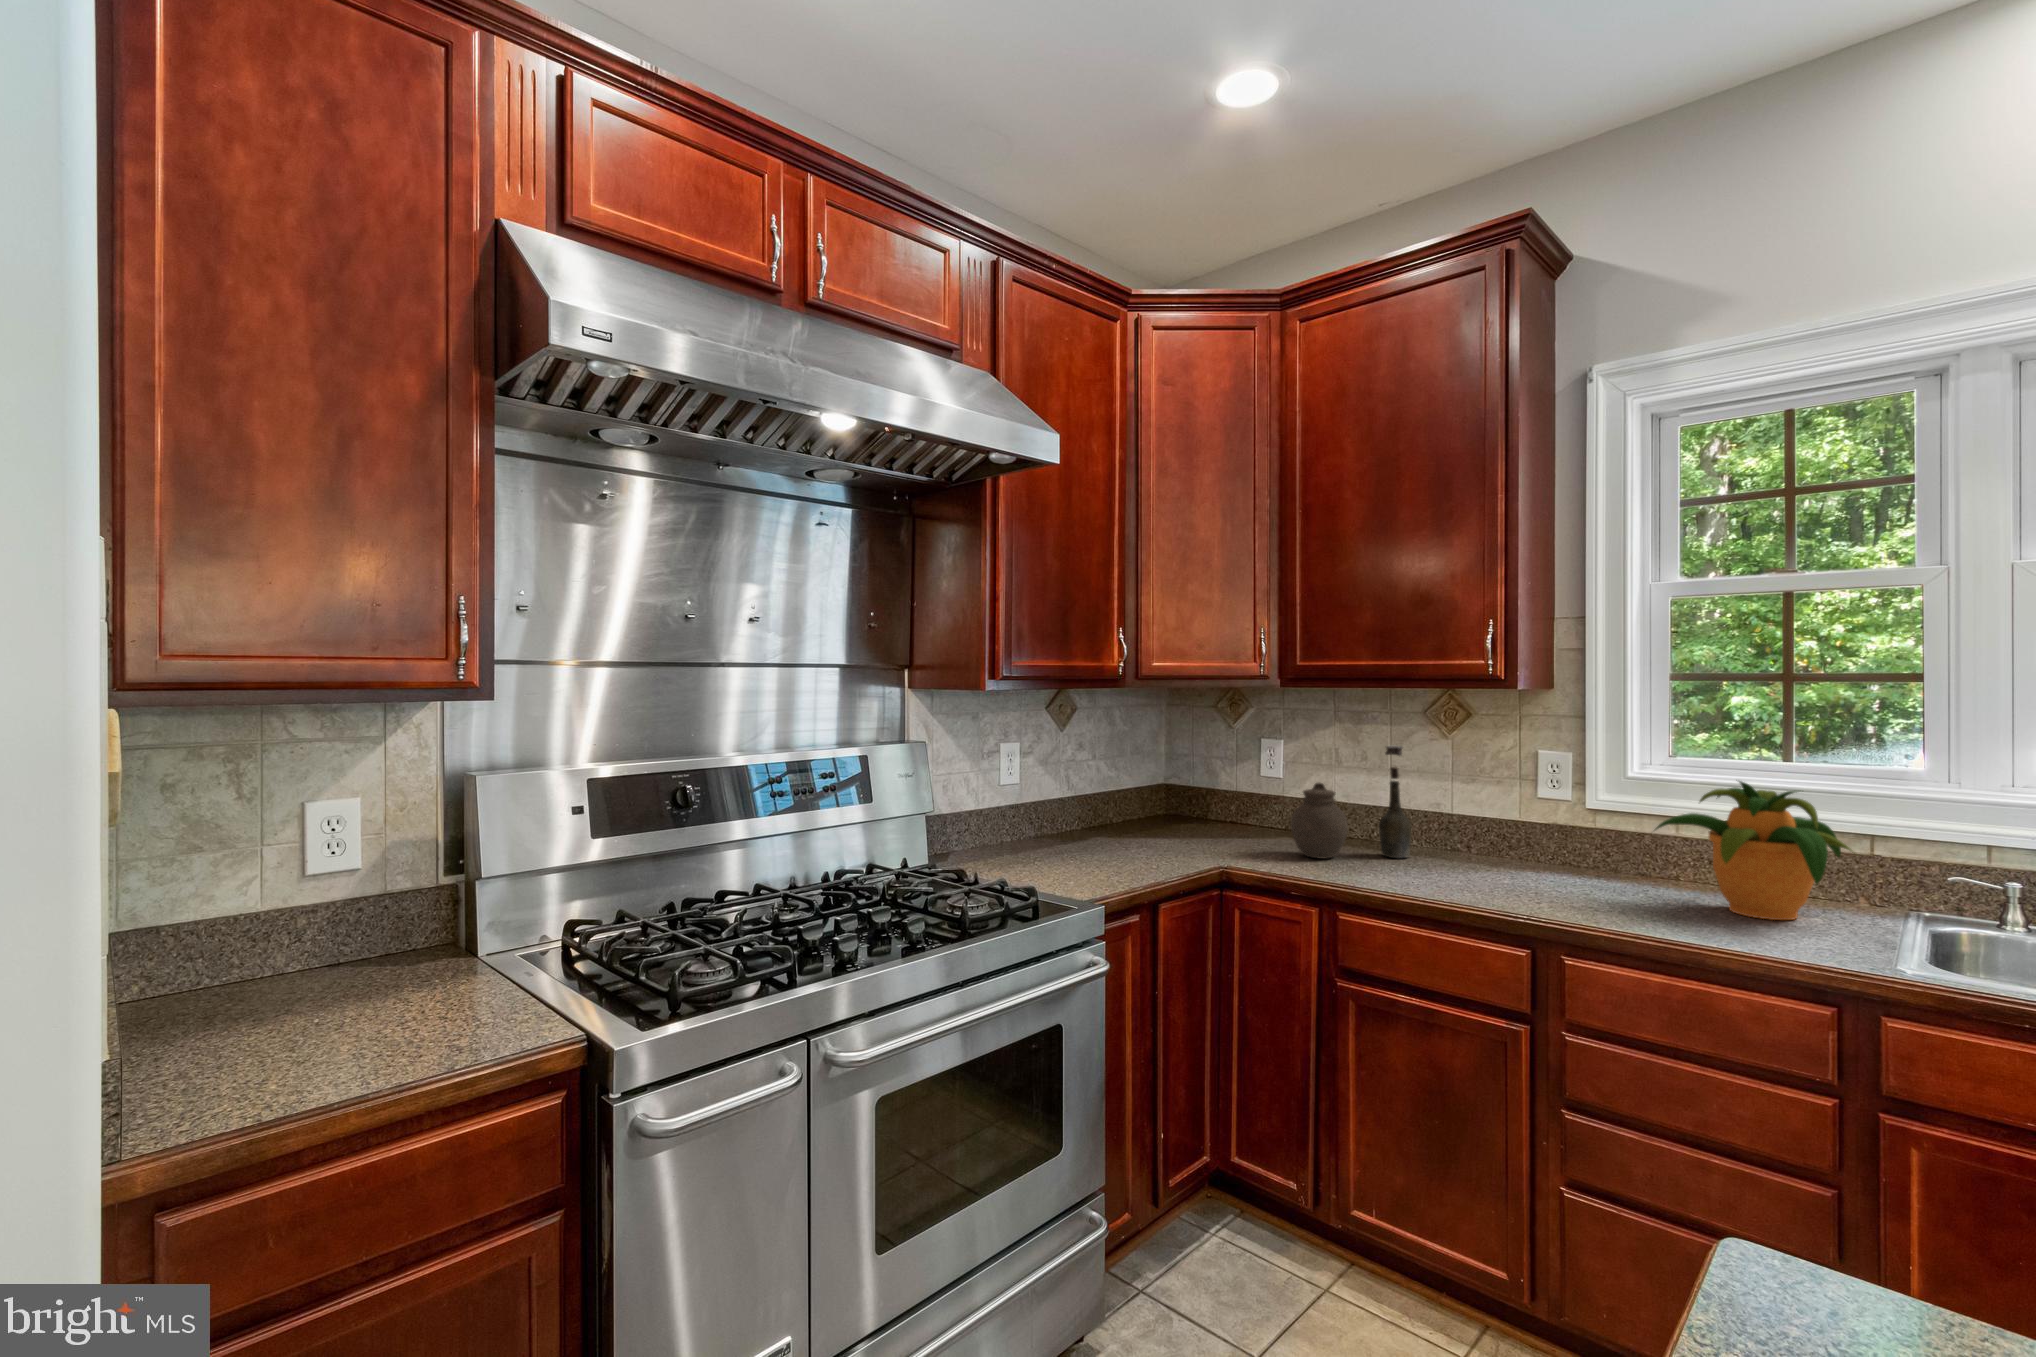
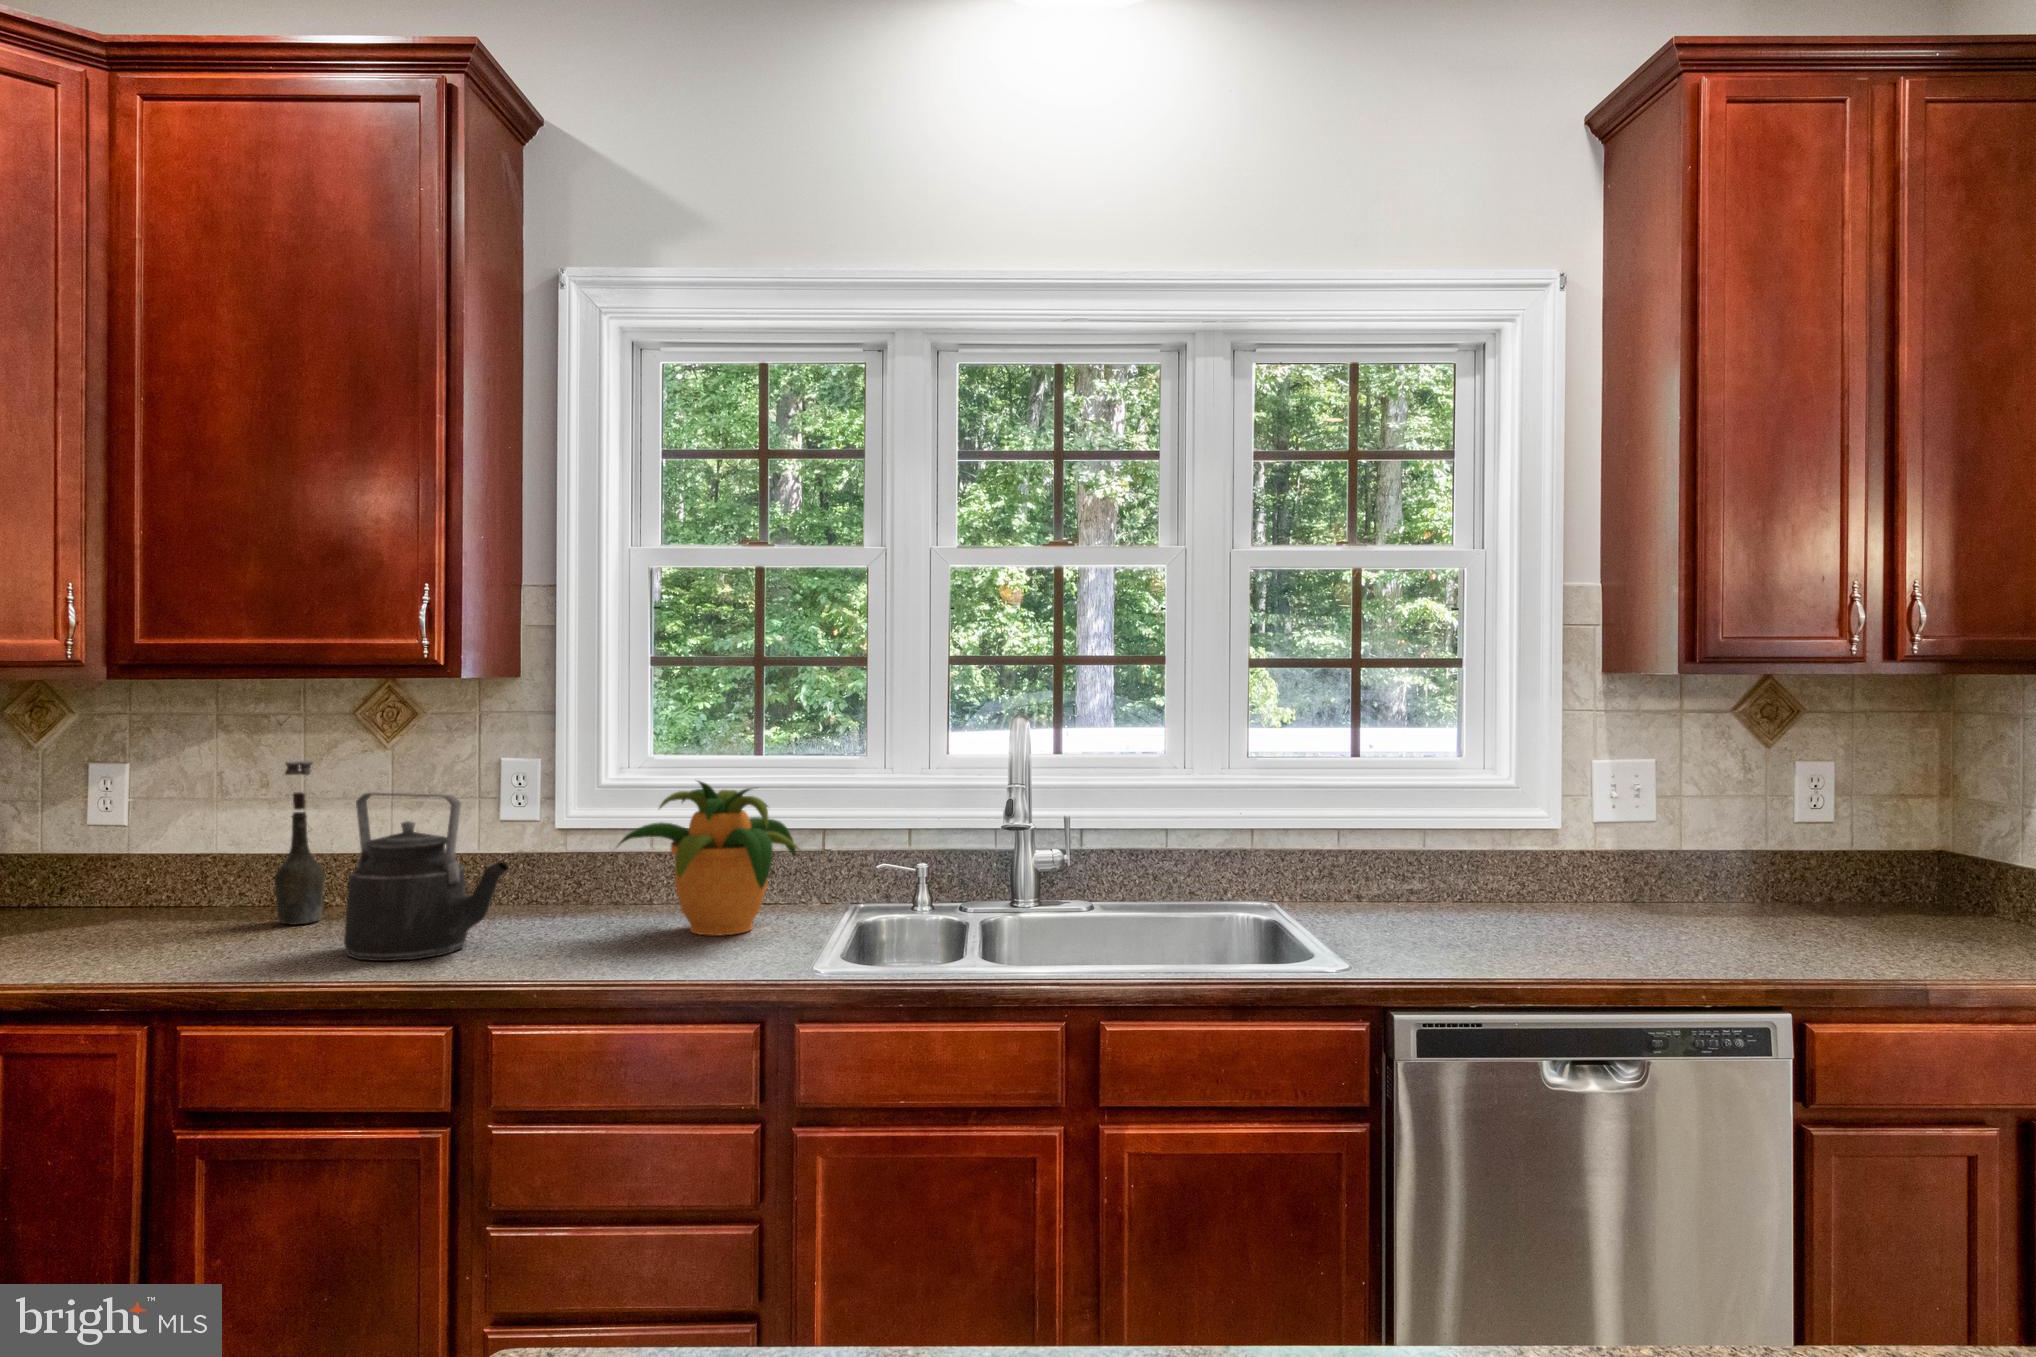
kettle: none [1439,772,1567,897] -> present [344,792,508,961]
jar: present [1291,783,1348,859] -> none [118,824,219,942]

